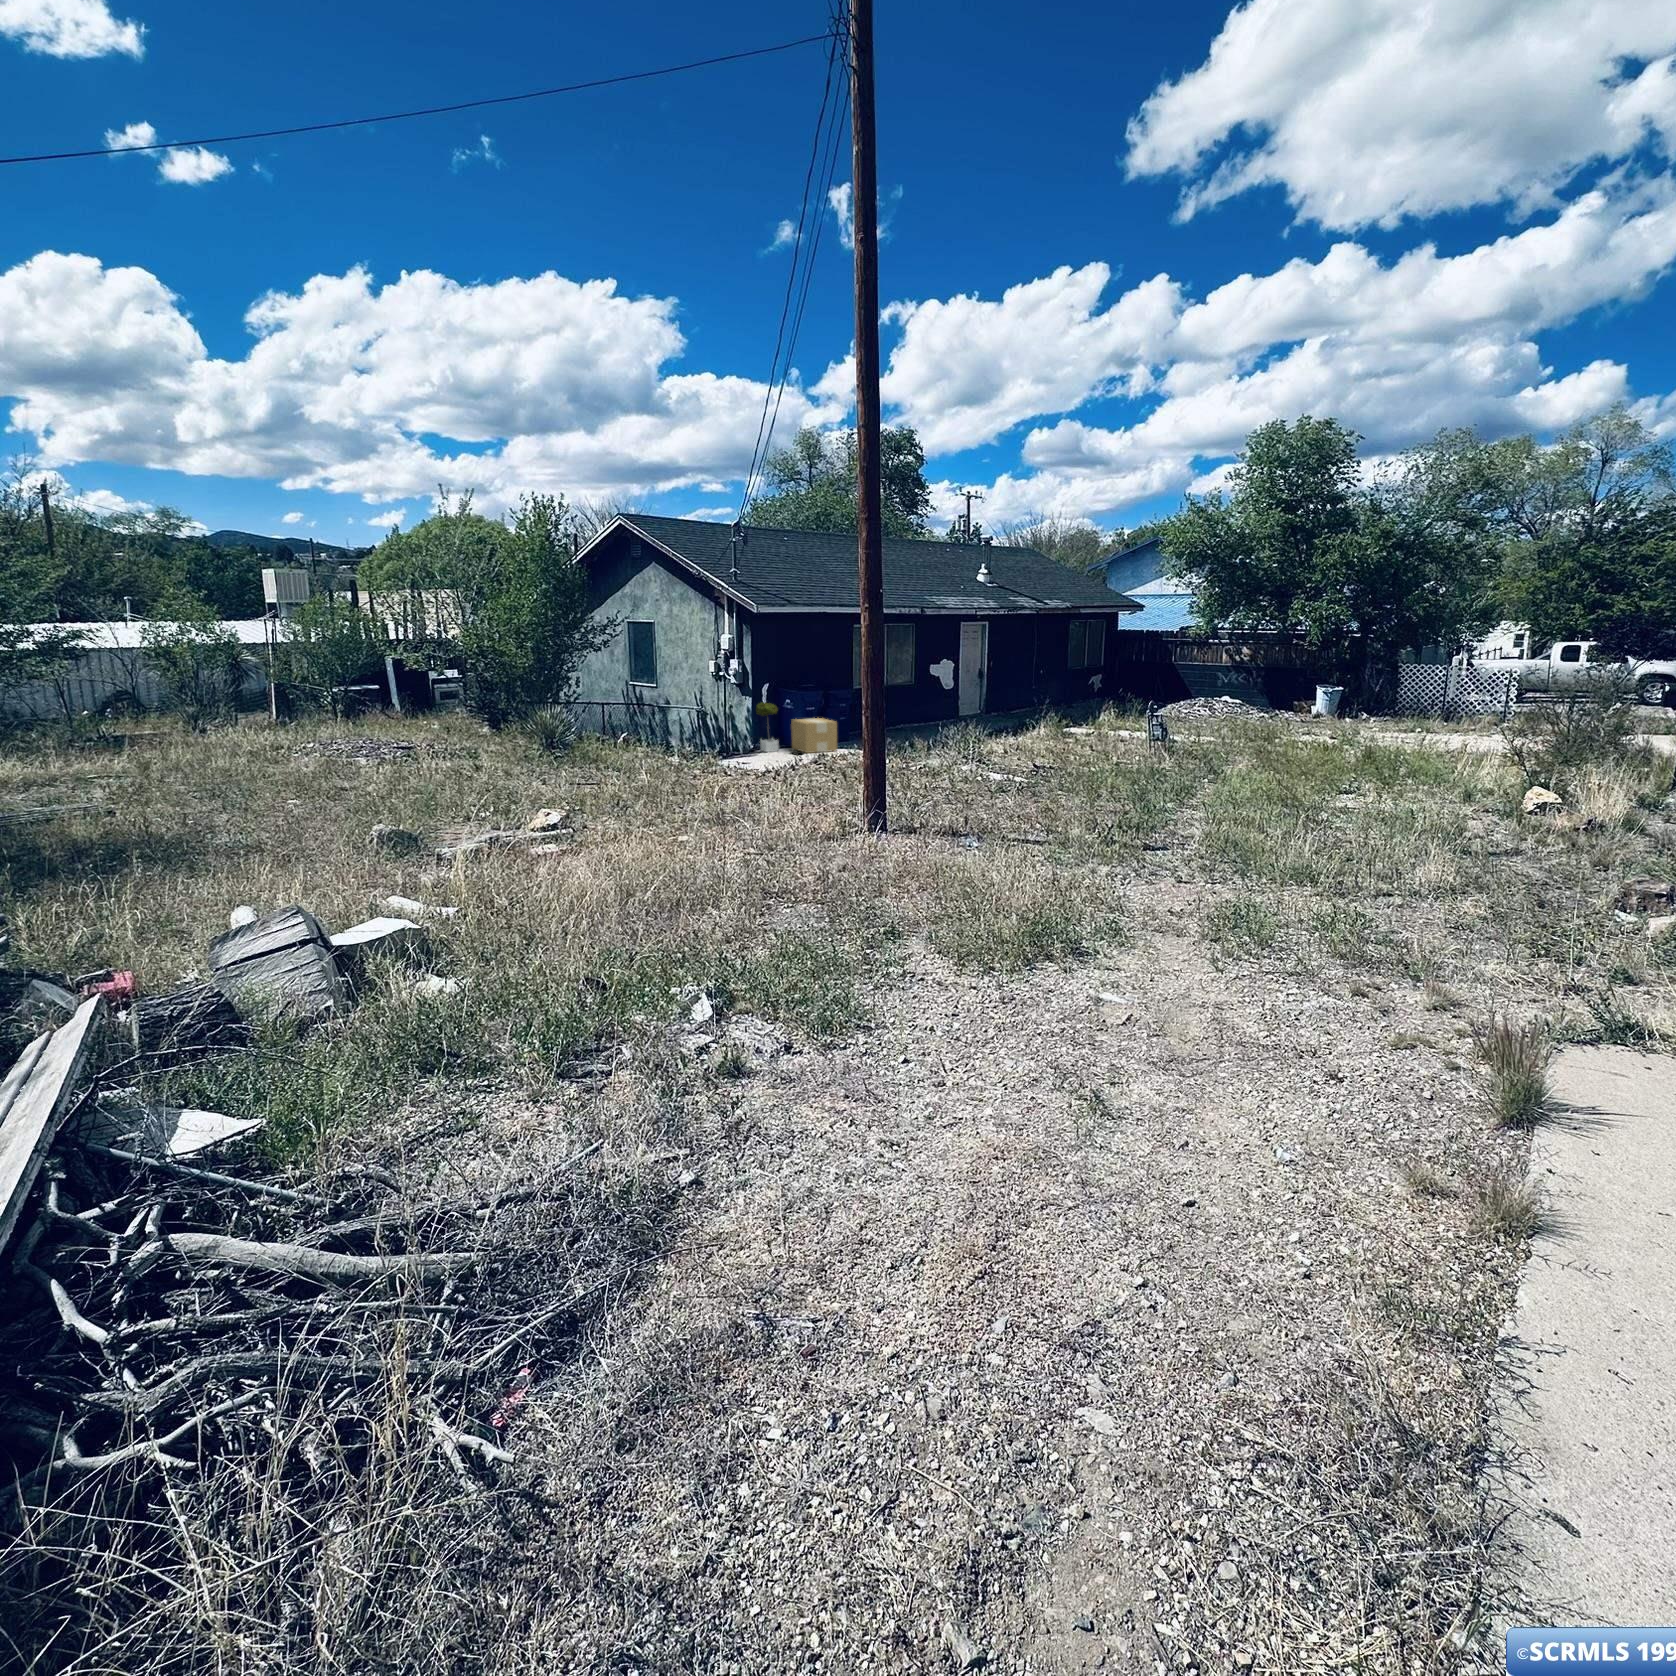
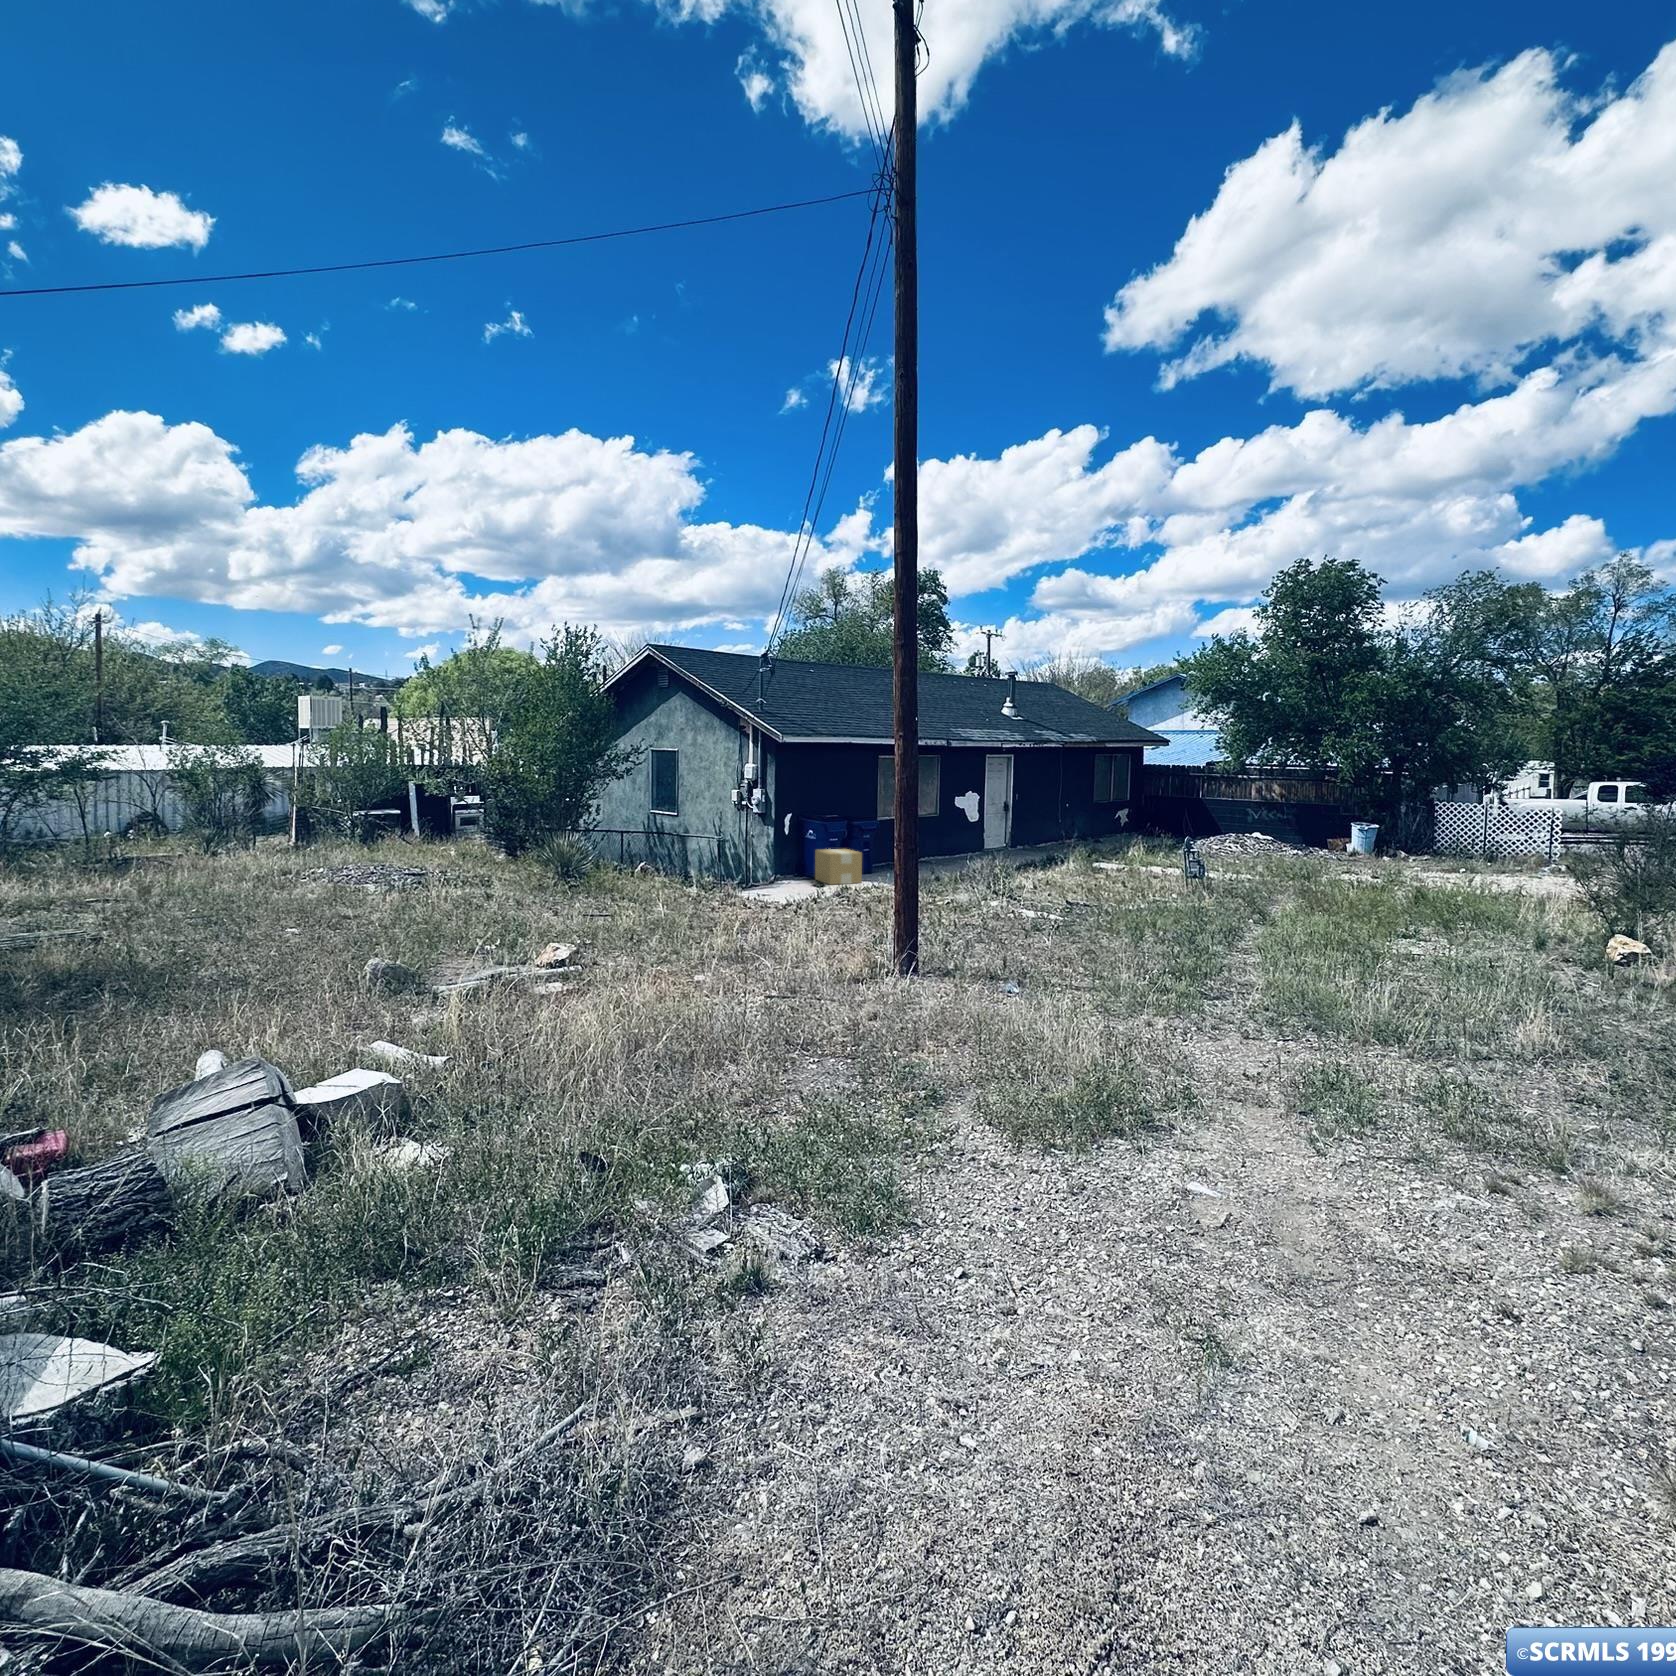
potted tree: present [756,702,779,752] -> none [779,831,802,883]

